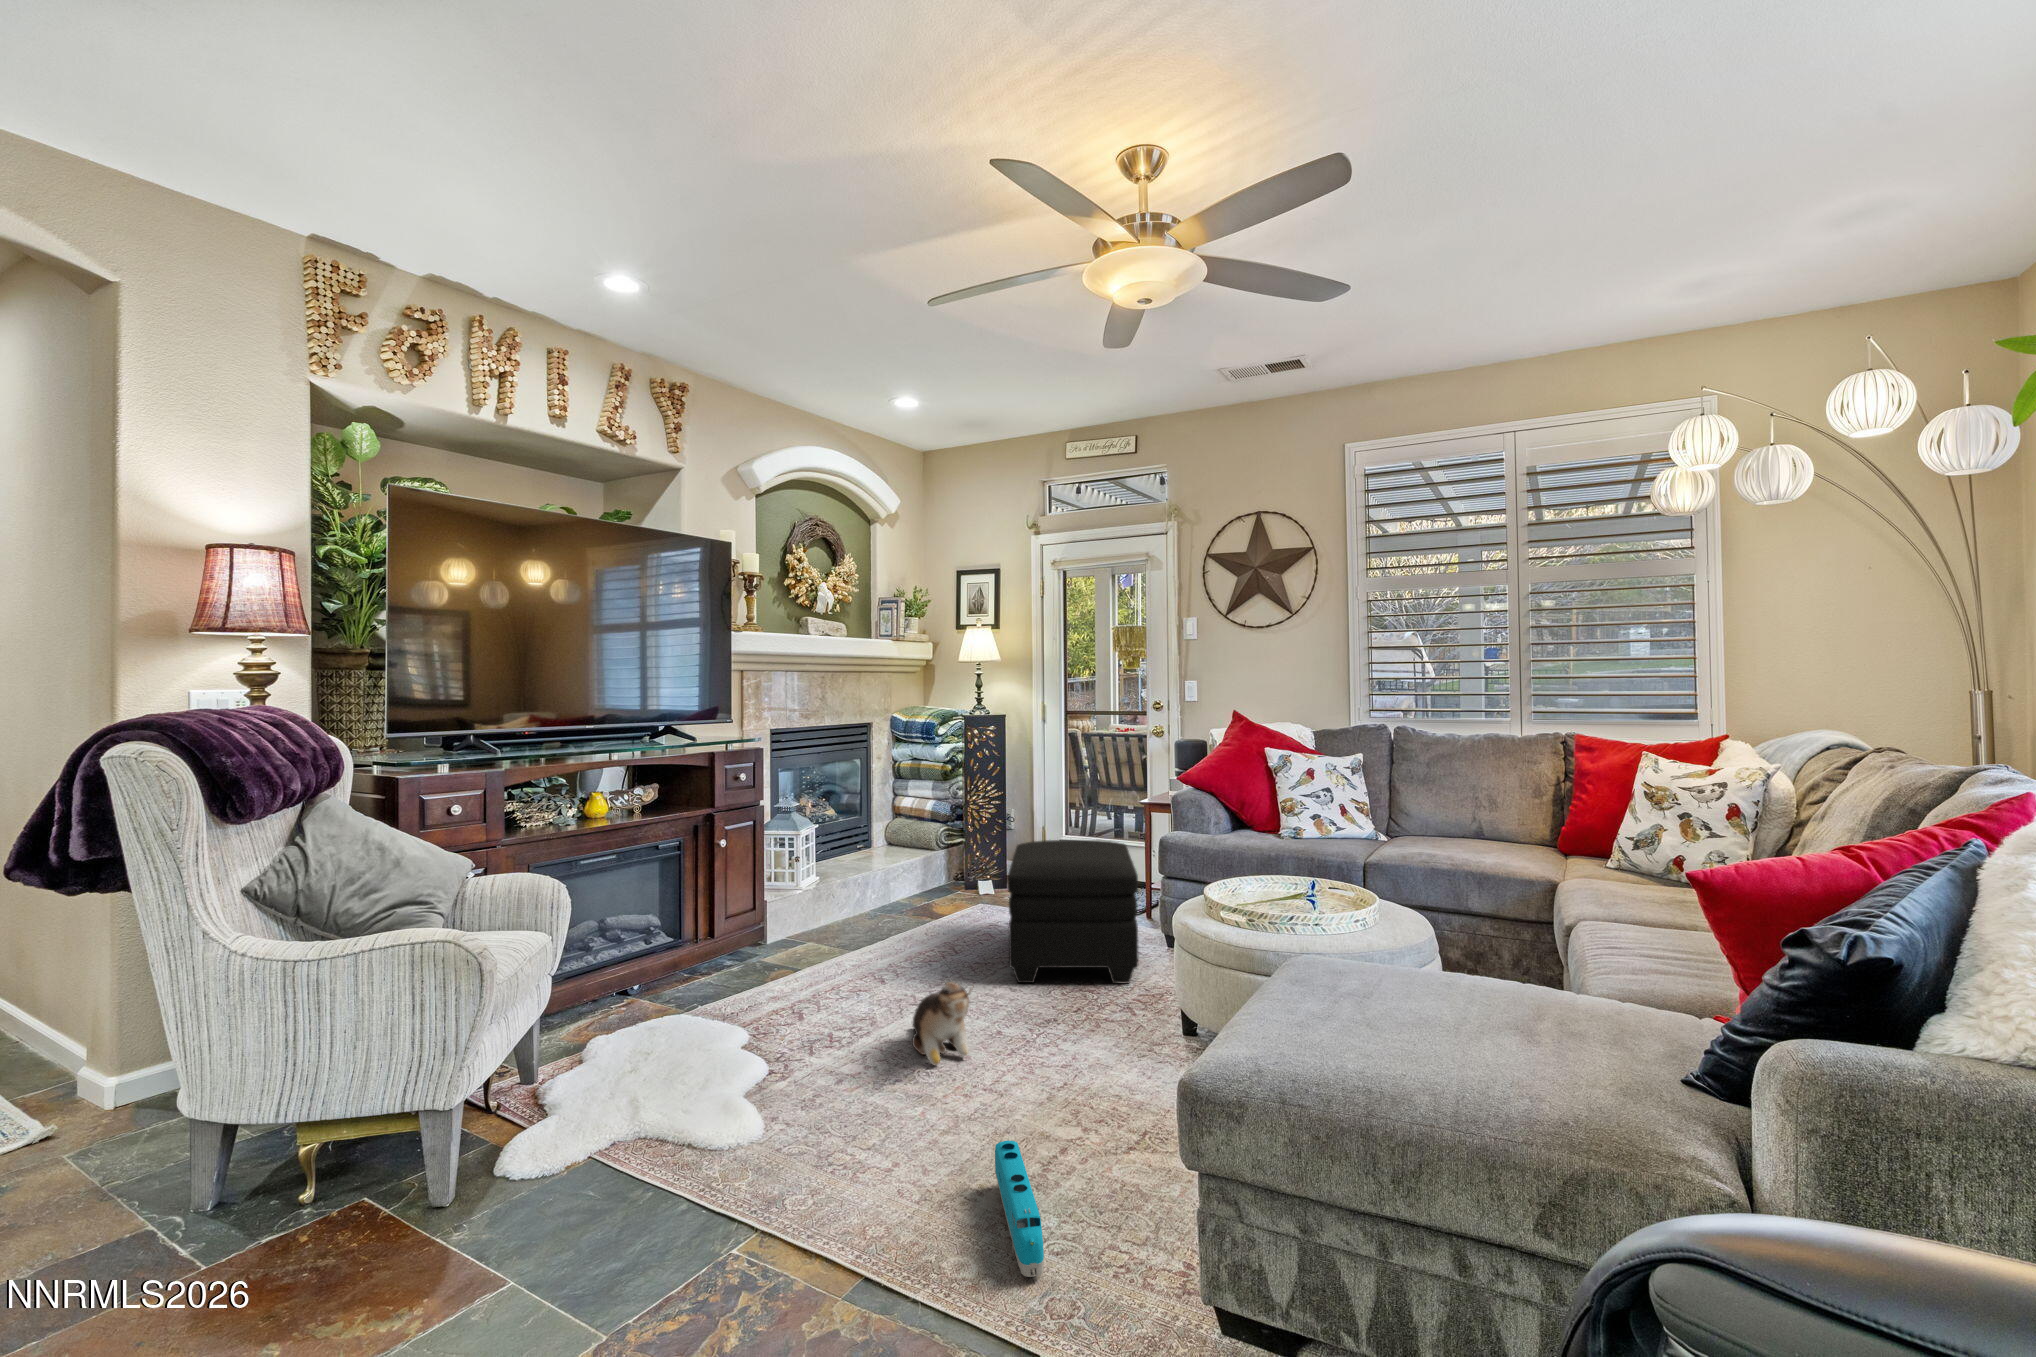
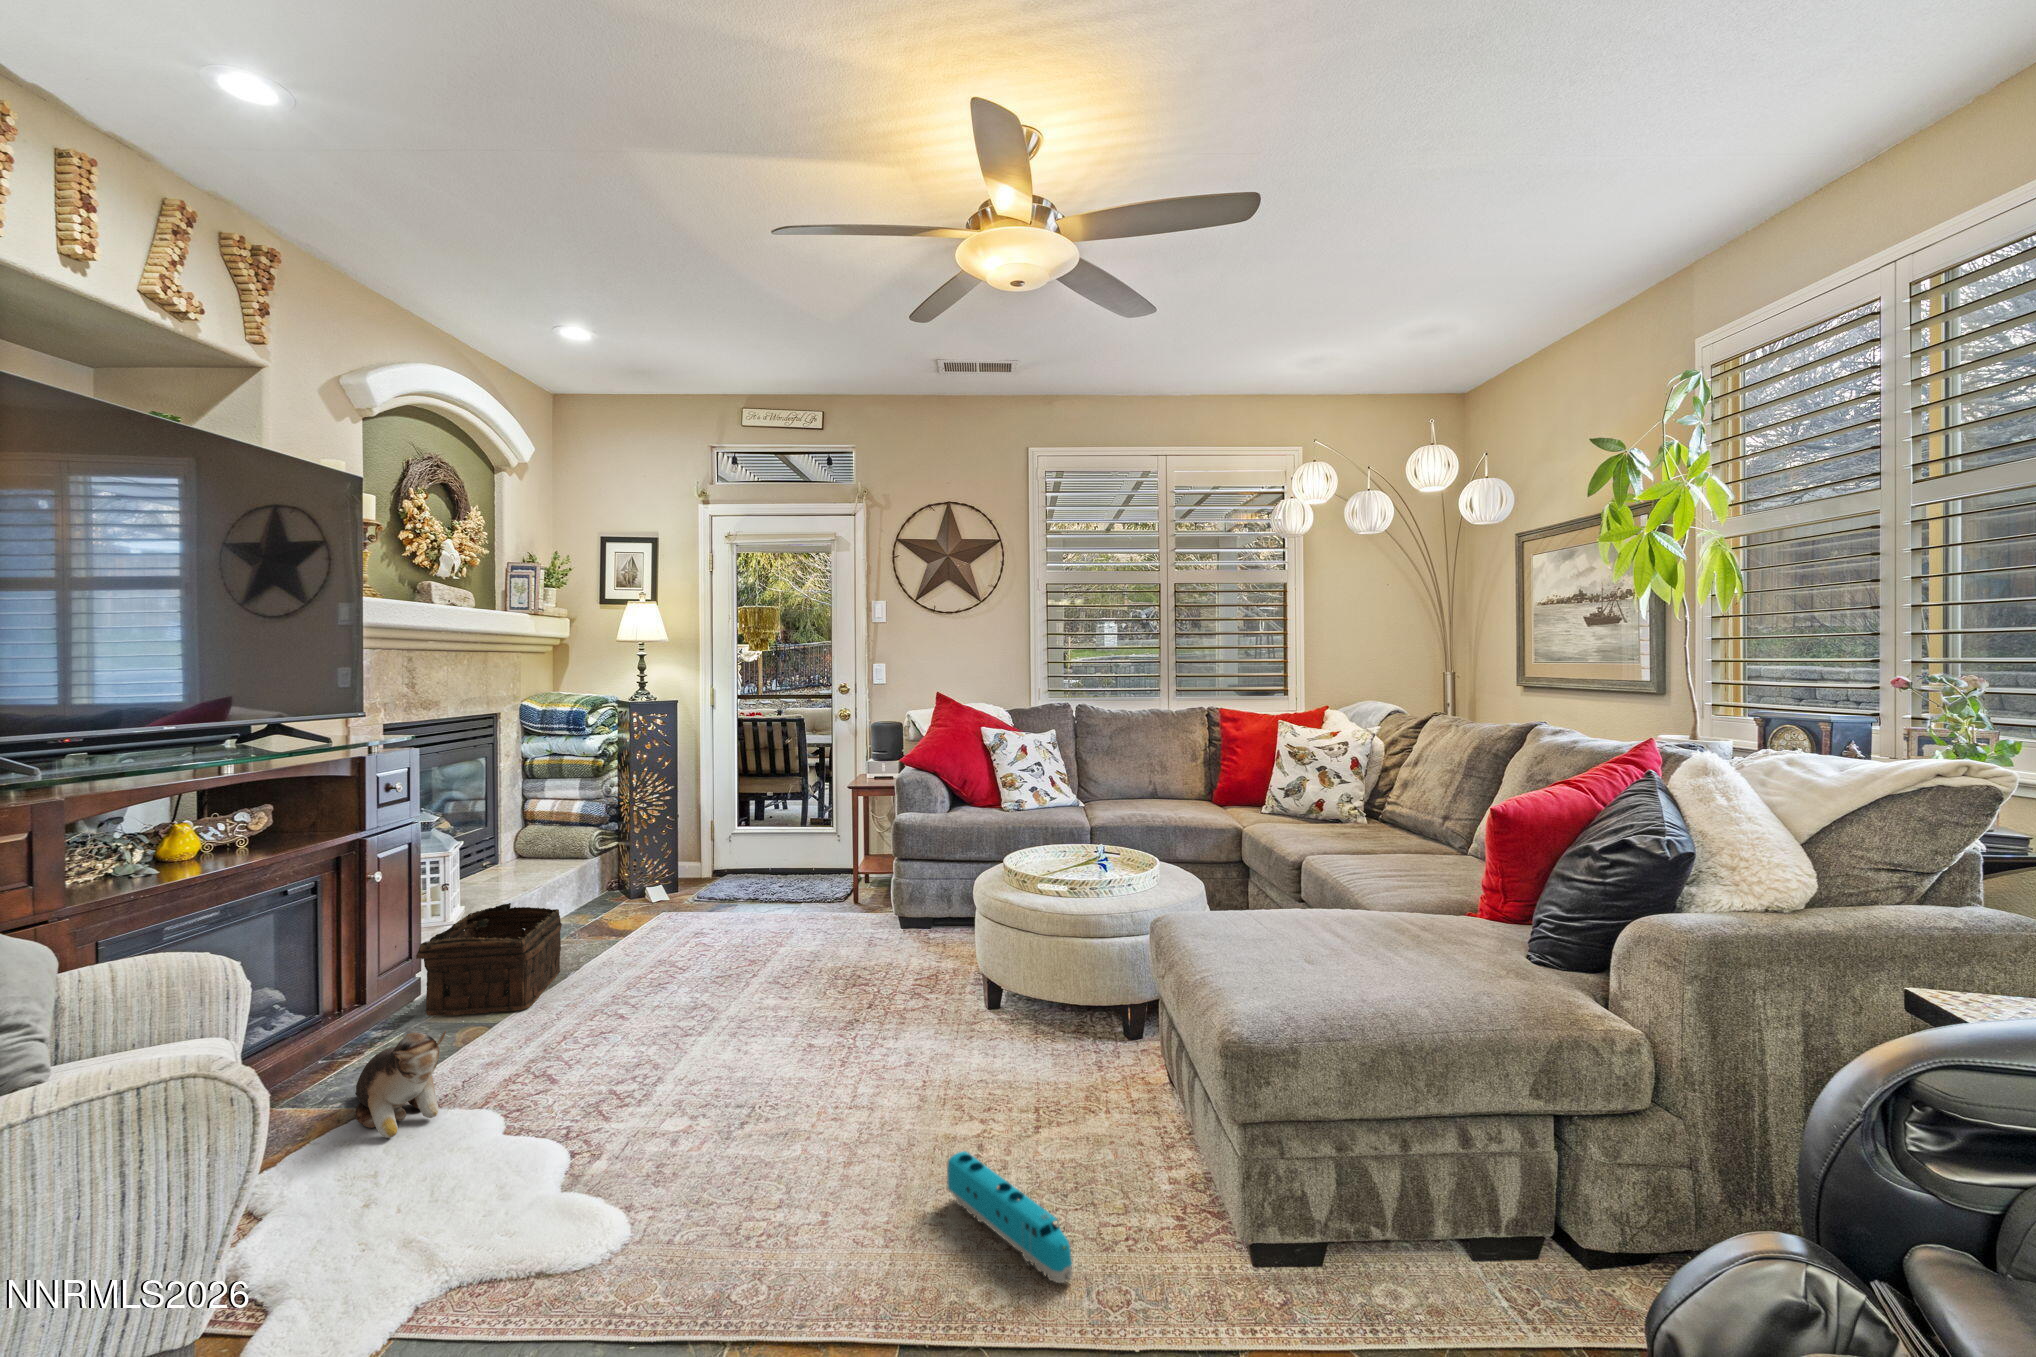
ottoman: present [1008,840,1139,983] -> none [744,830,913,989]
basket: none [739,878,865,965] -> present [395,903,562,1016]
plush toy: present [912,982,972,1065] -> present [355,1031,446,1138]

